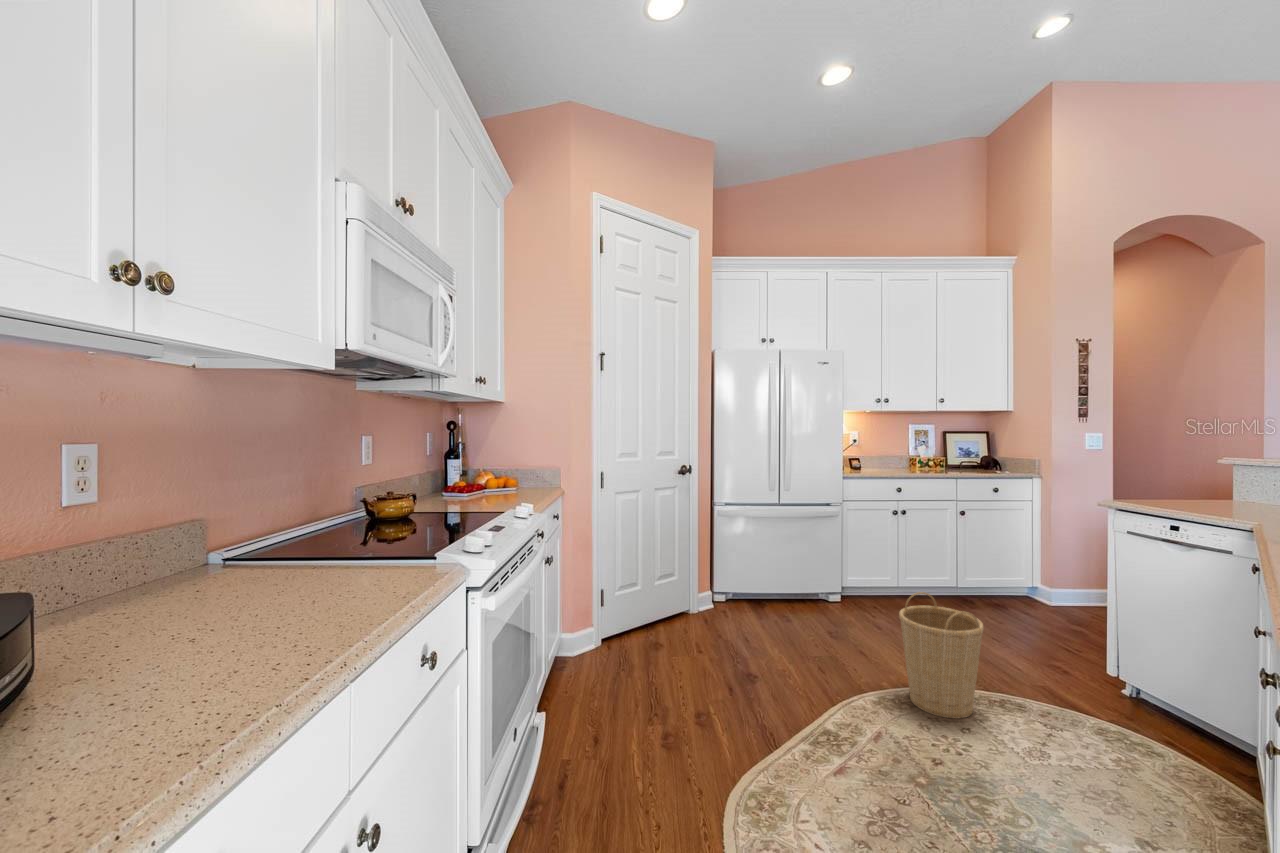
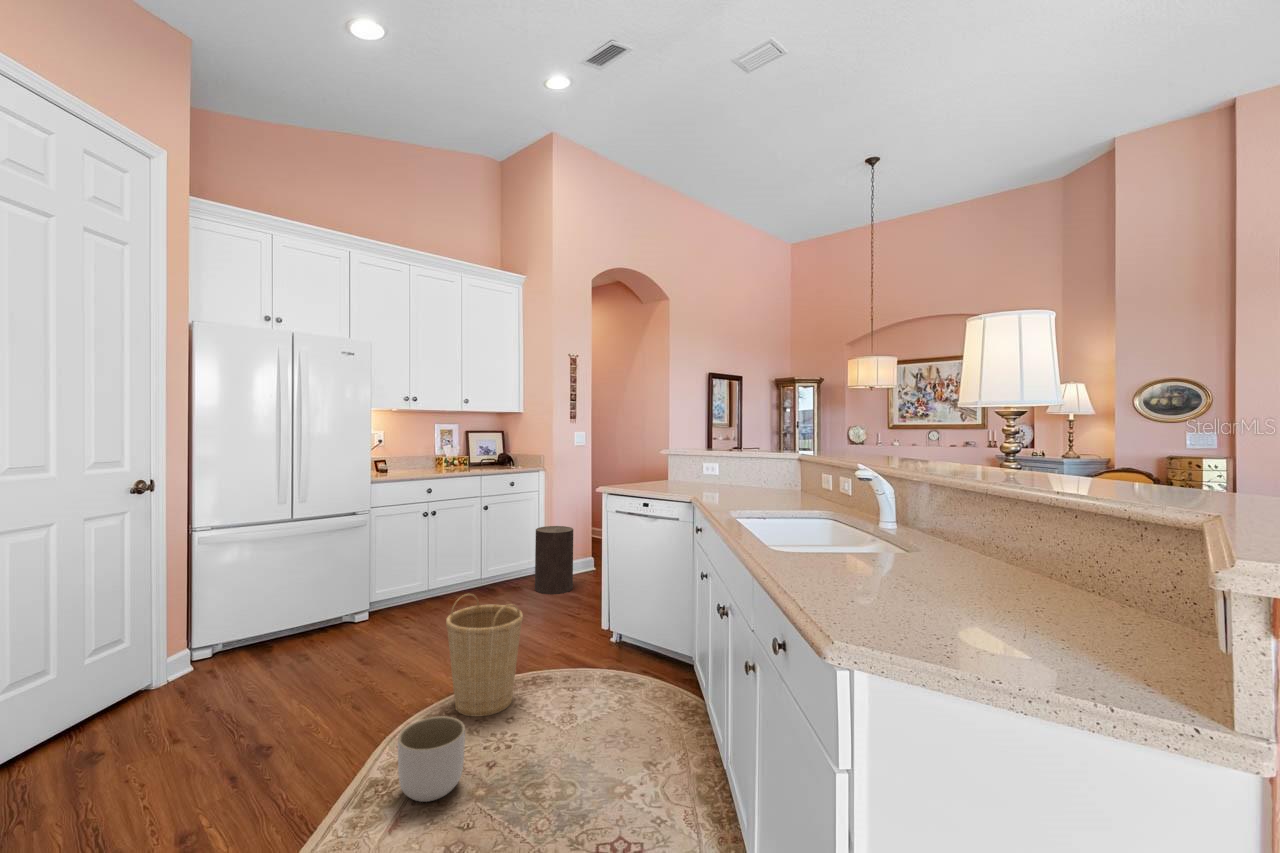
stool: none [1026,540,1081,621] -> present [535,526,573,594]
planter: none [844,692,906,768] -> present [398,716,465,802]

